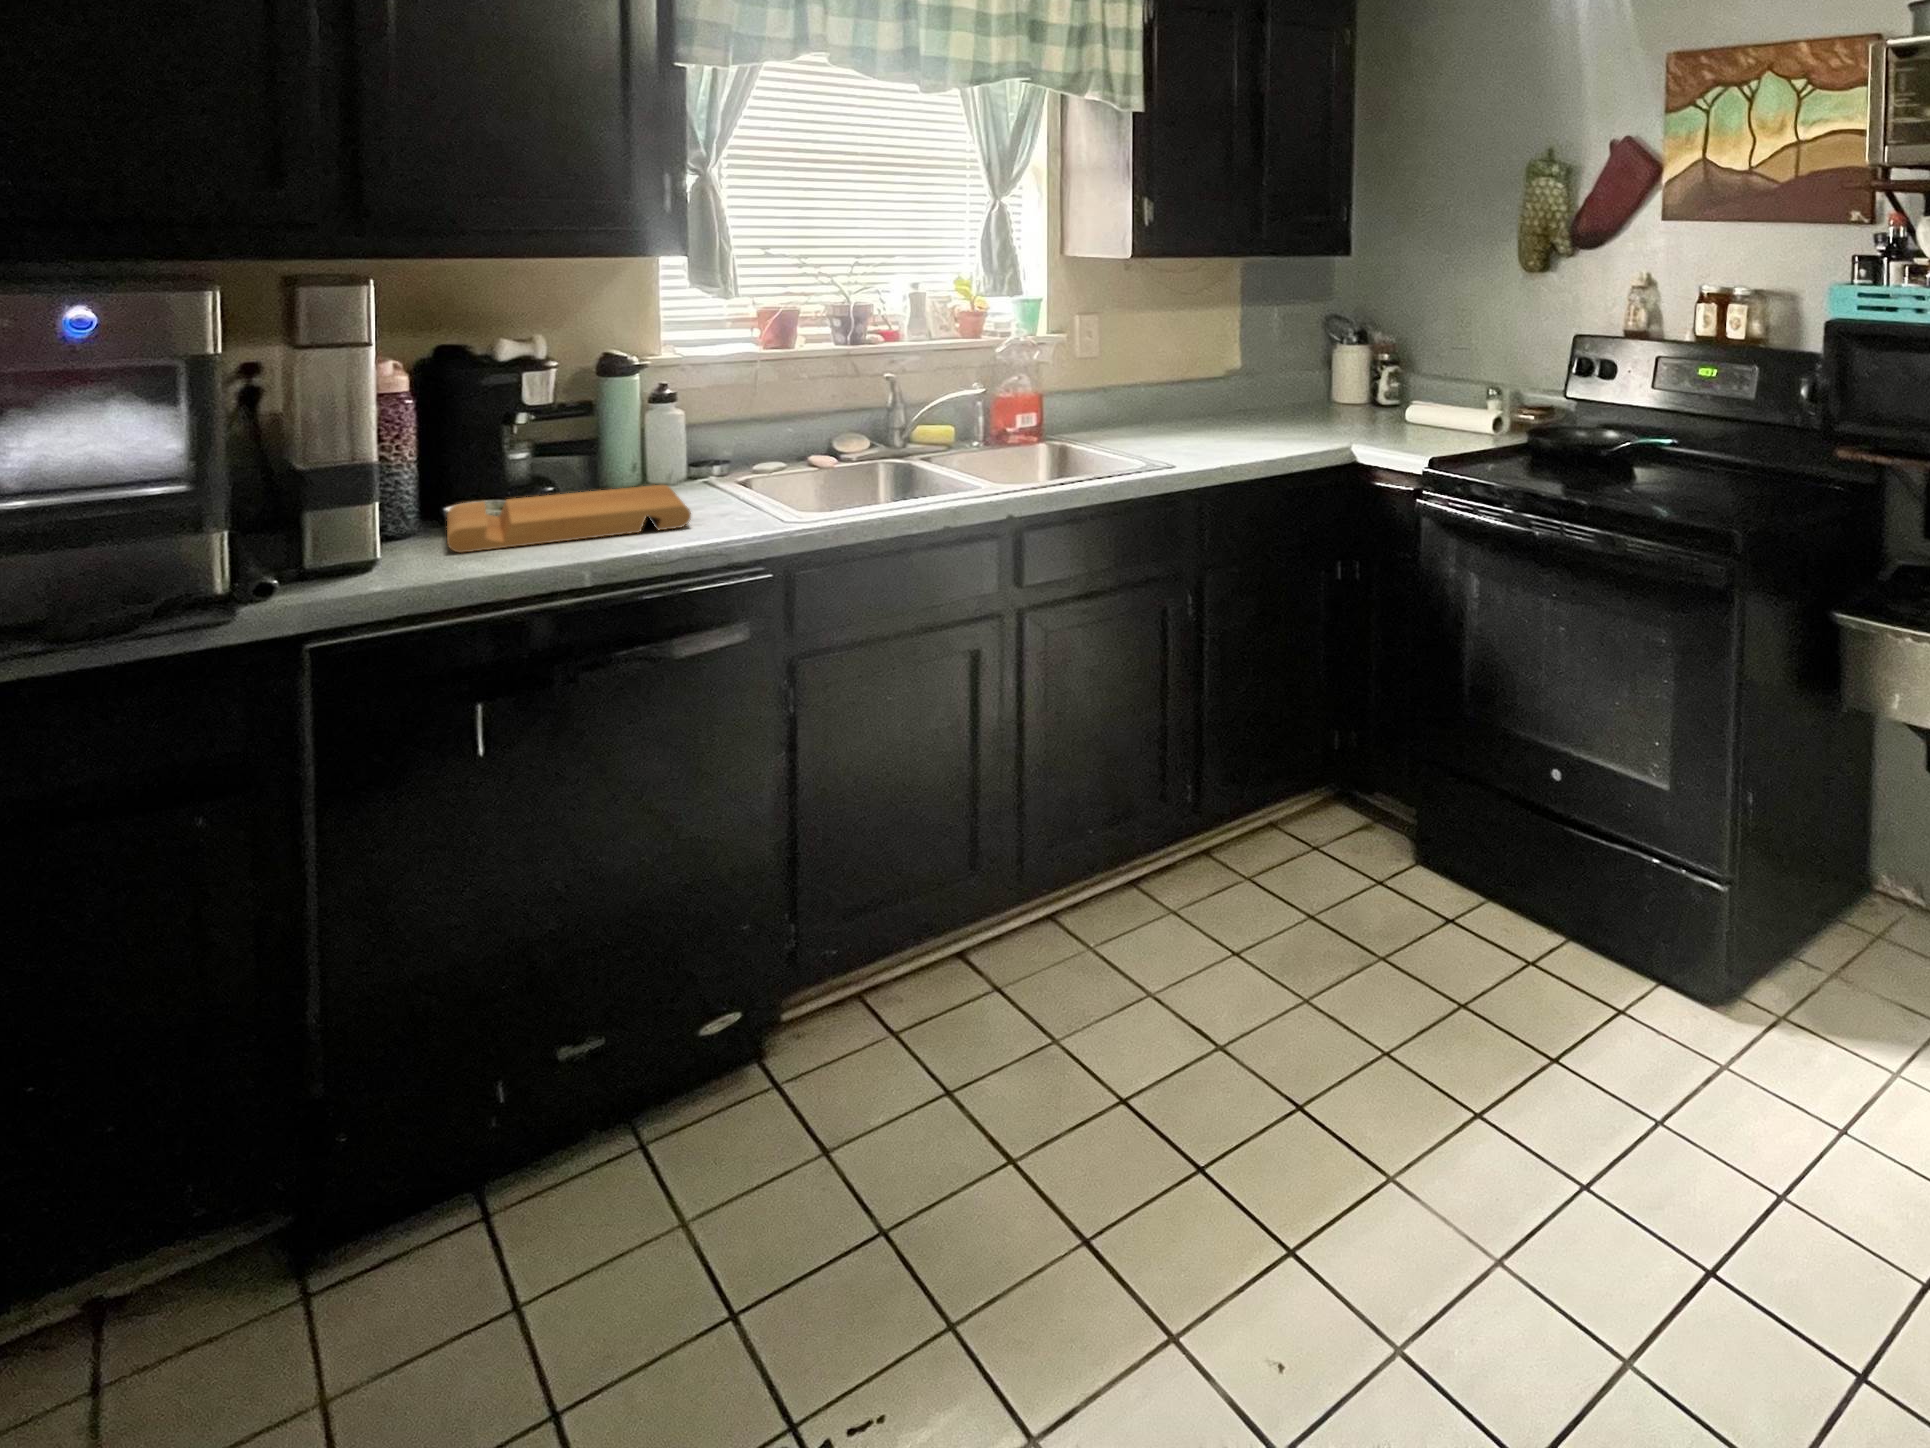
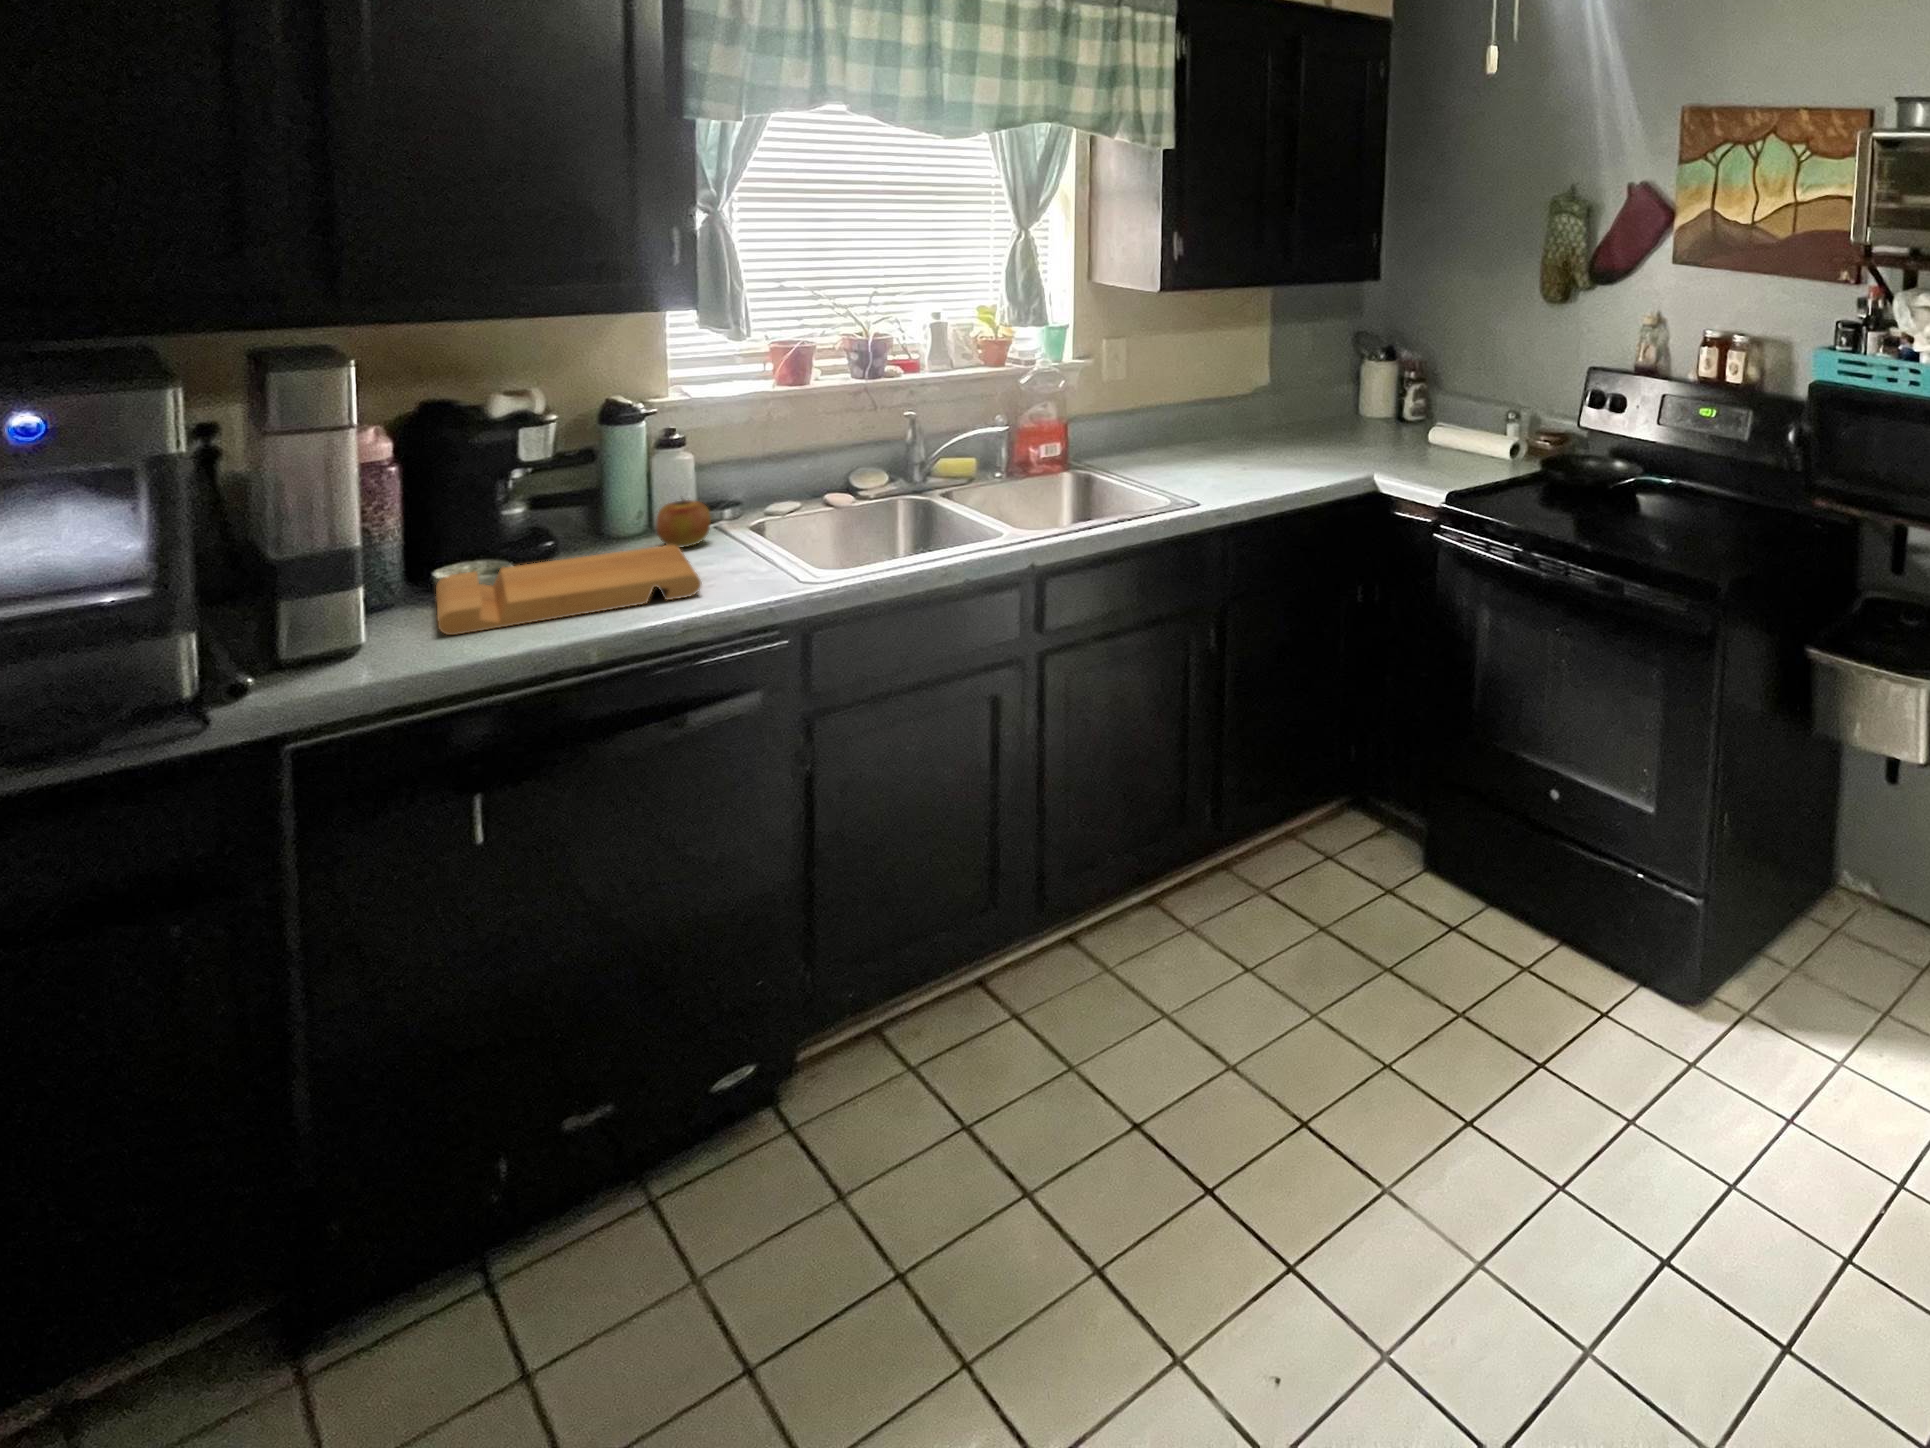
apple: none [650,442,700,493] -> present [656,500,711,547]

